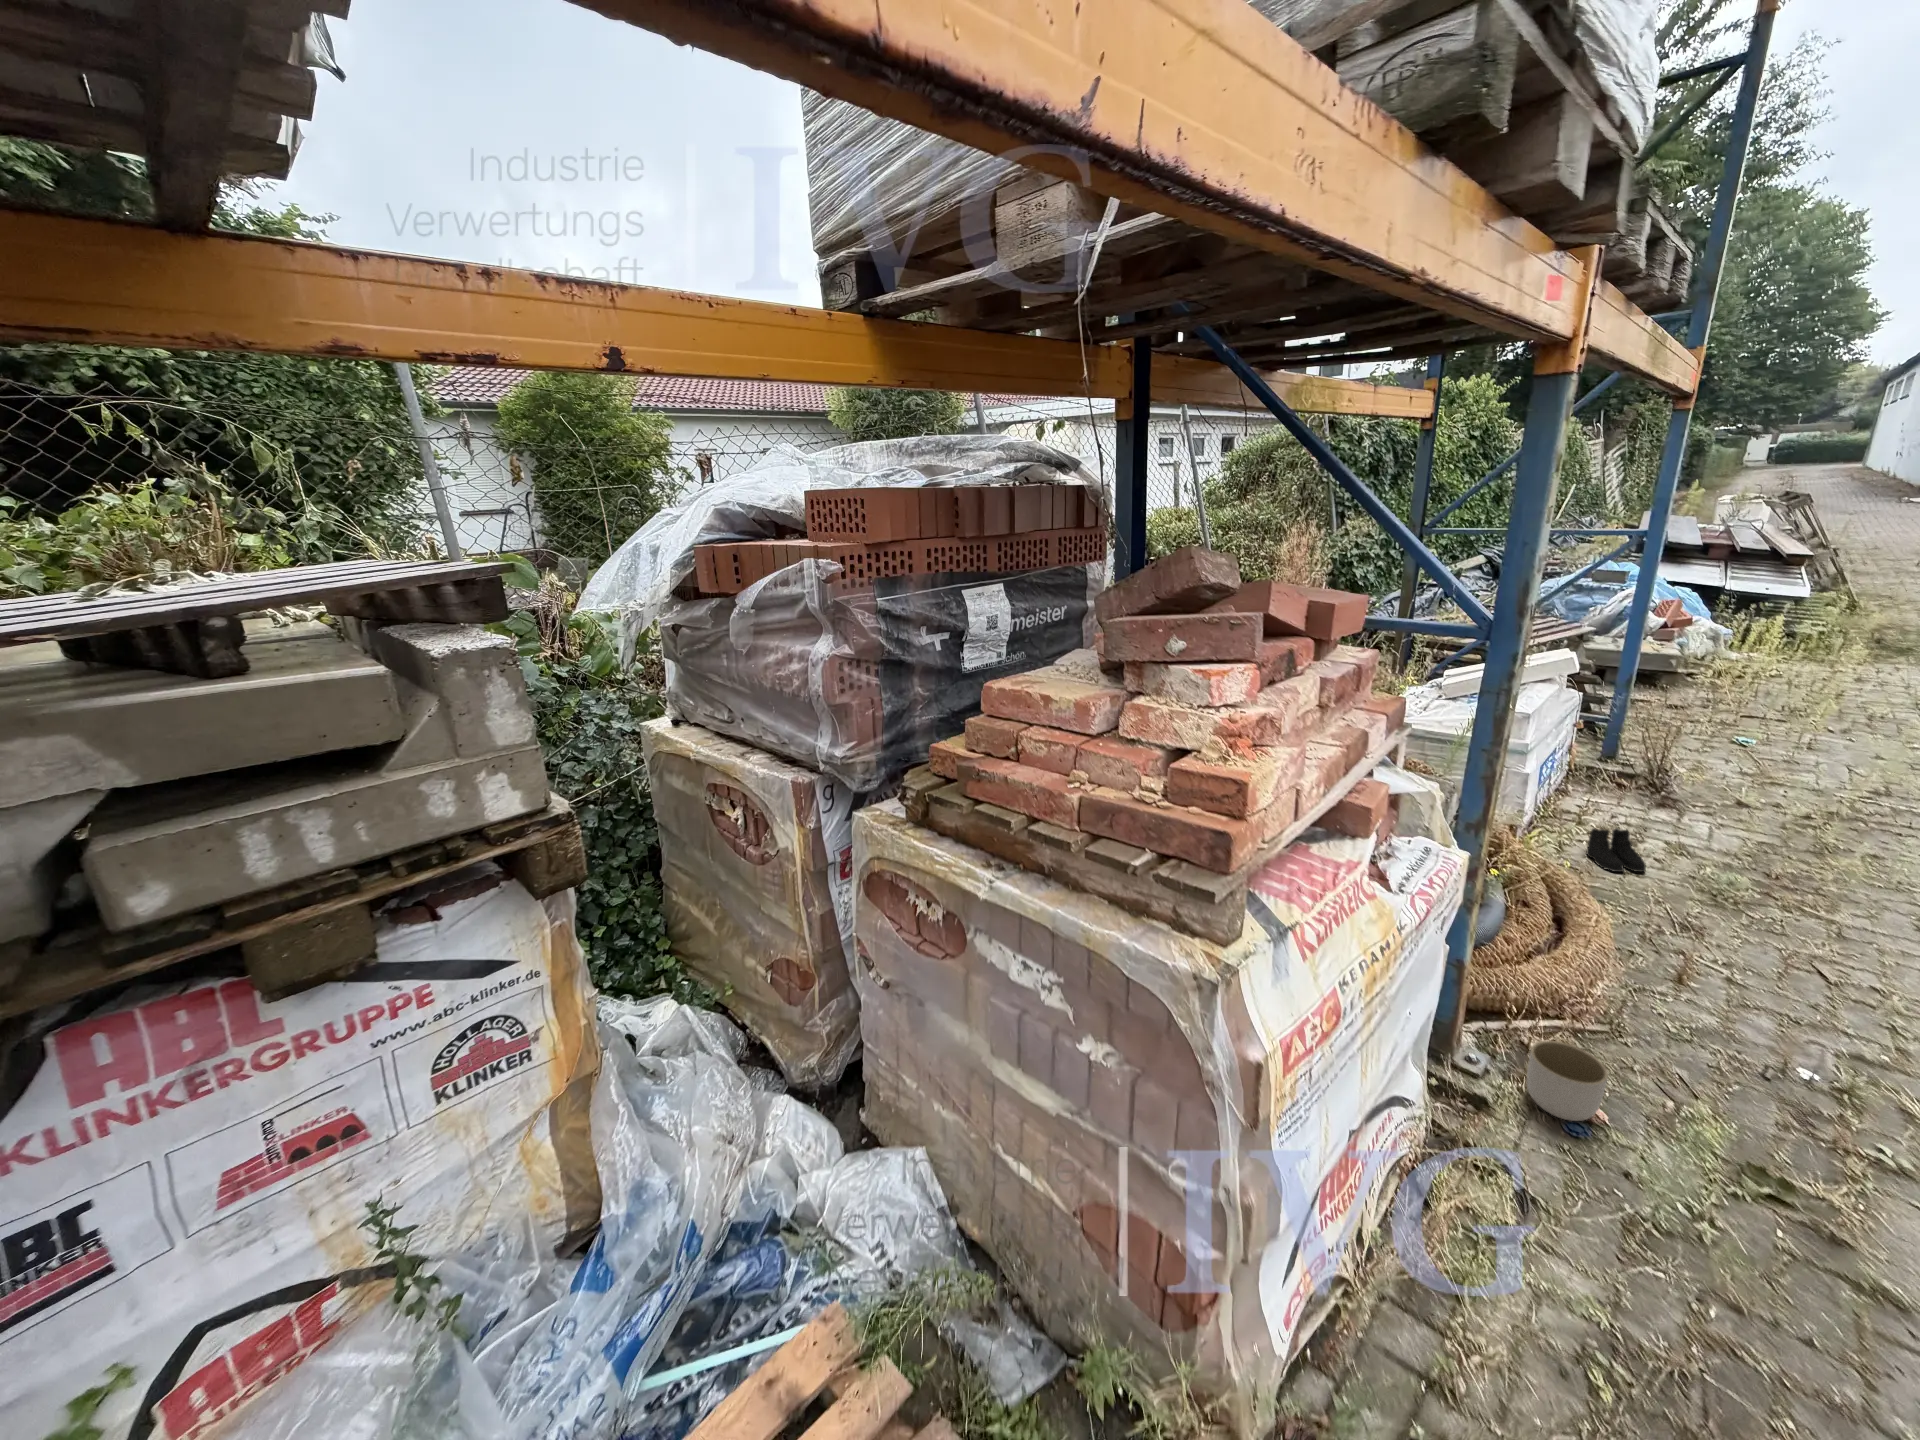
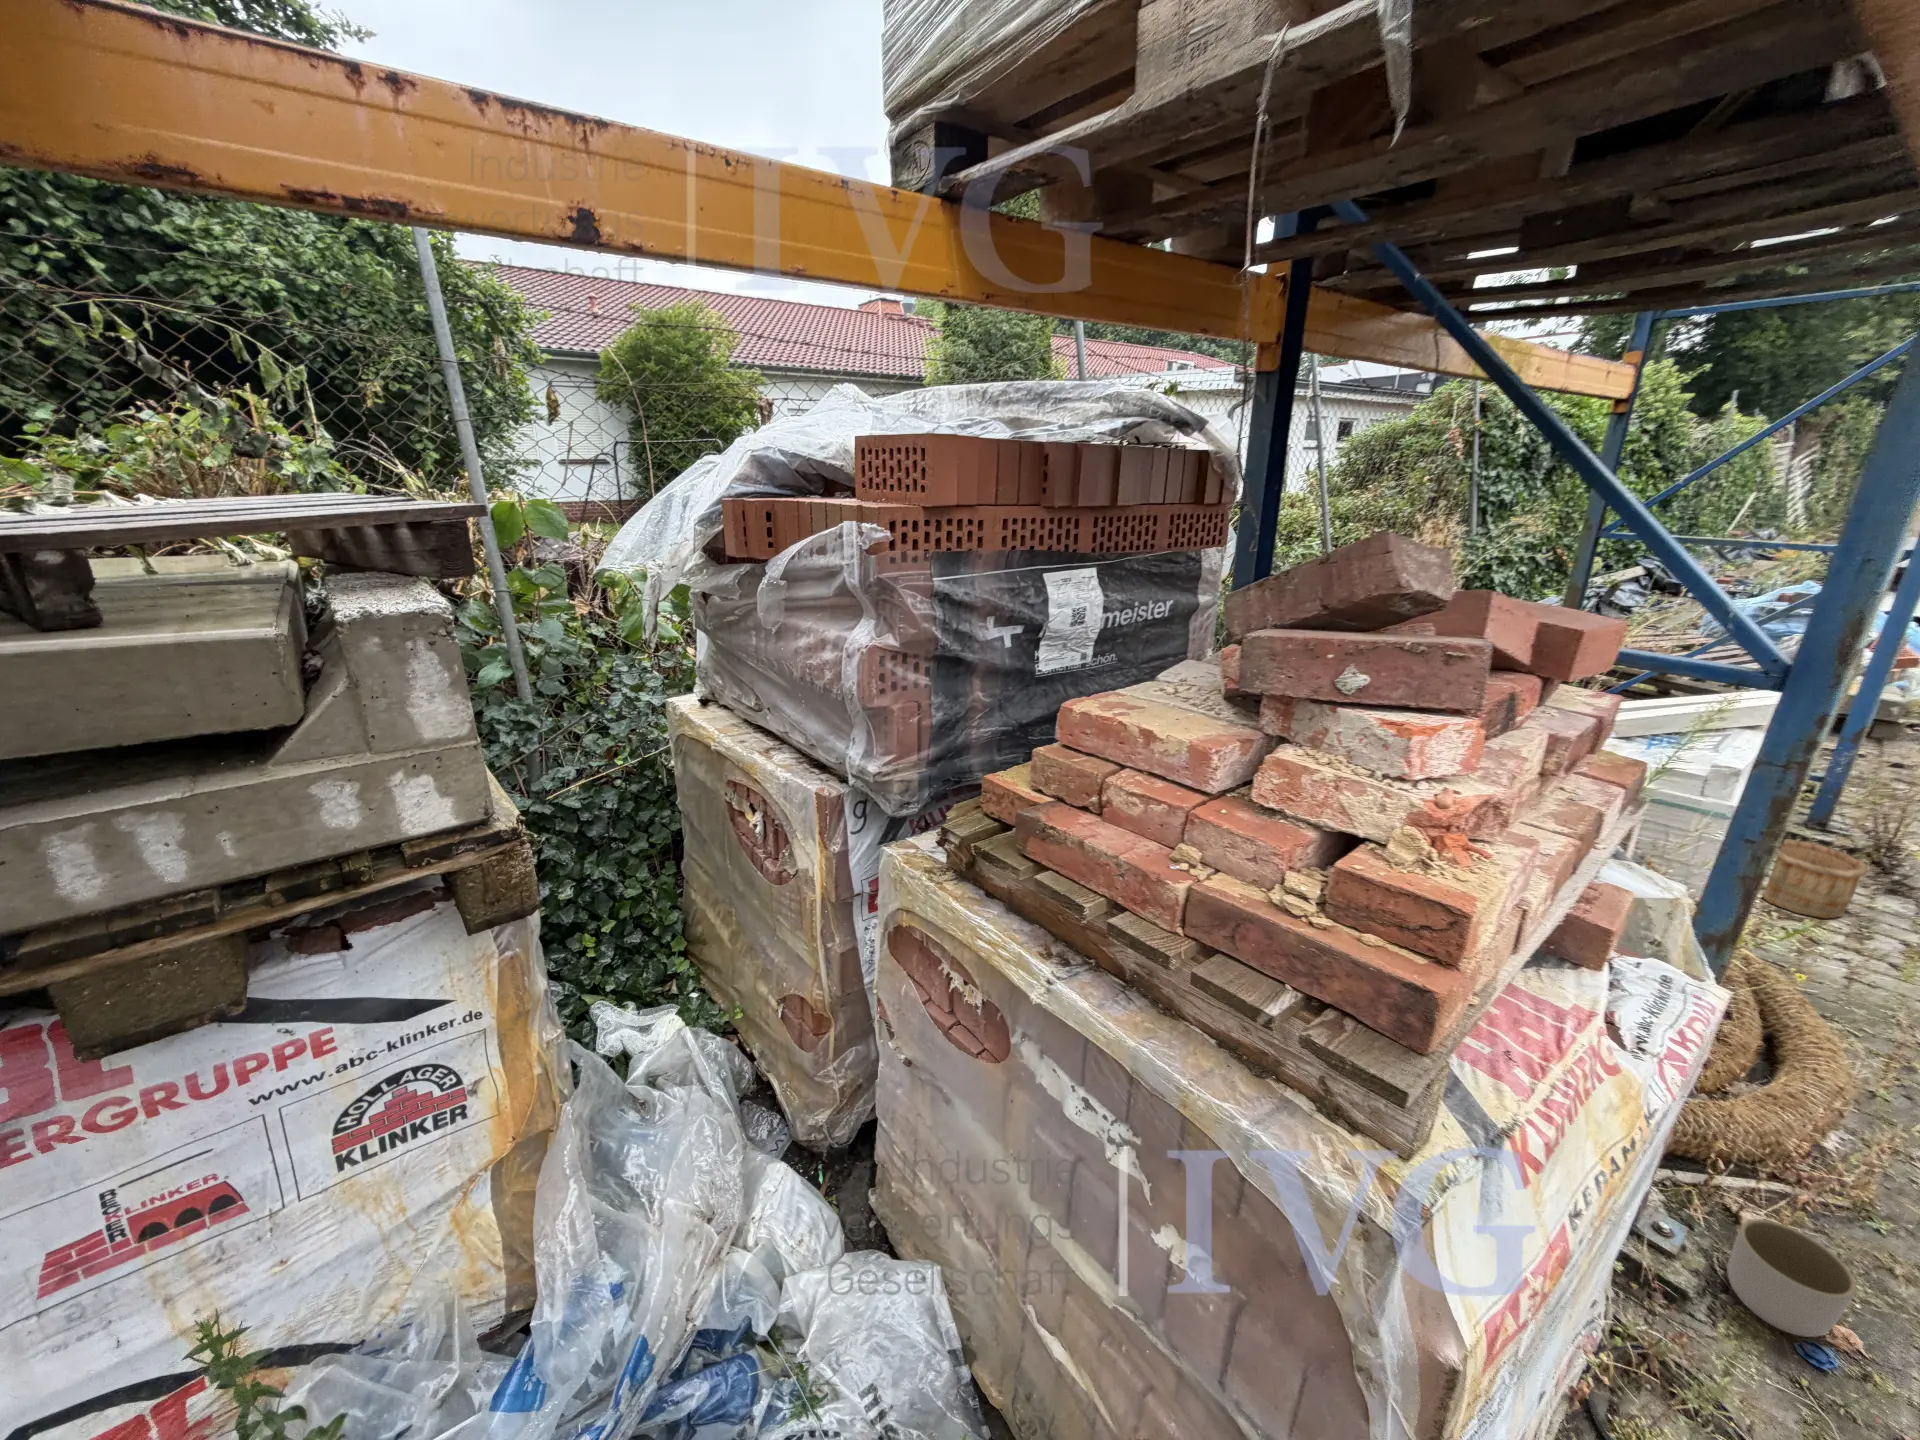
wooden bucket: none [1562,766,1638,827] -> present [1763,839,1867,919]
boots: present [1587,828,1646,872] -> none [1791,921,1875,985]

